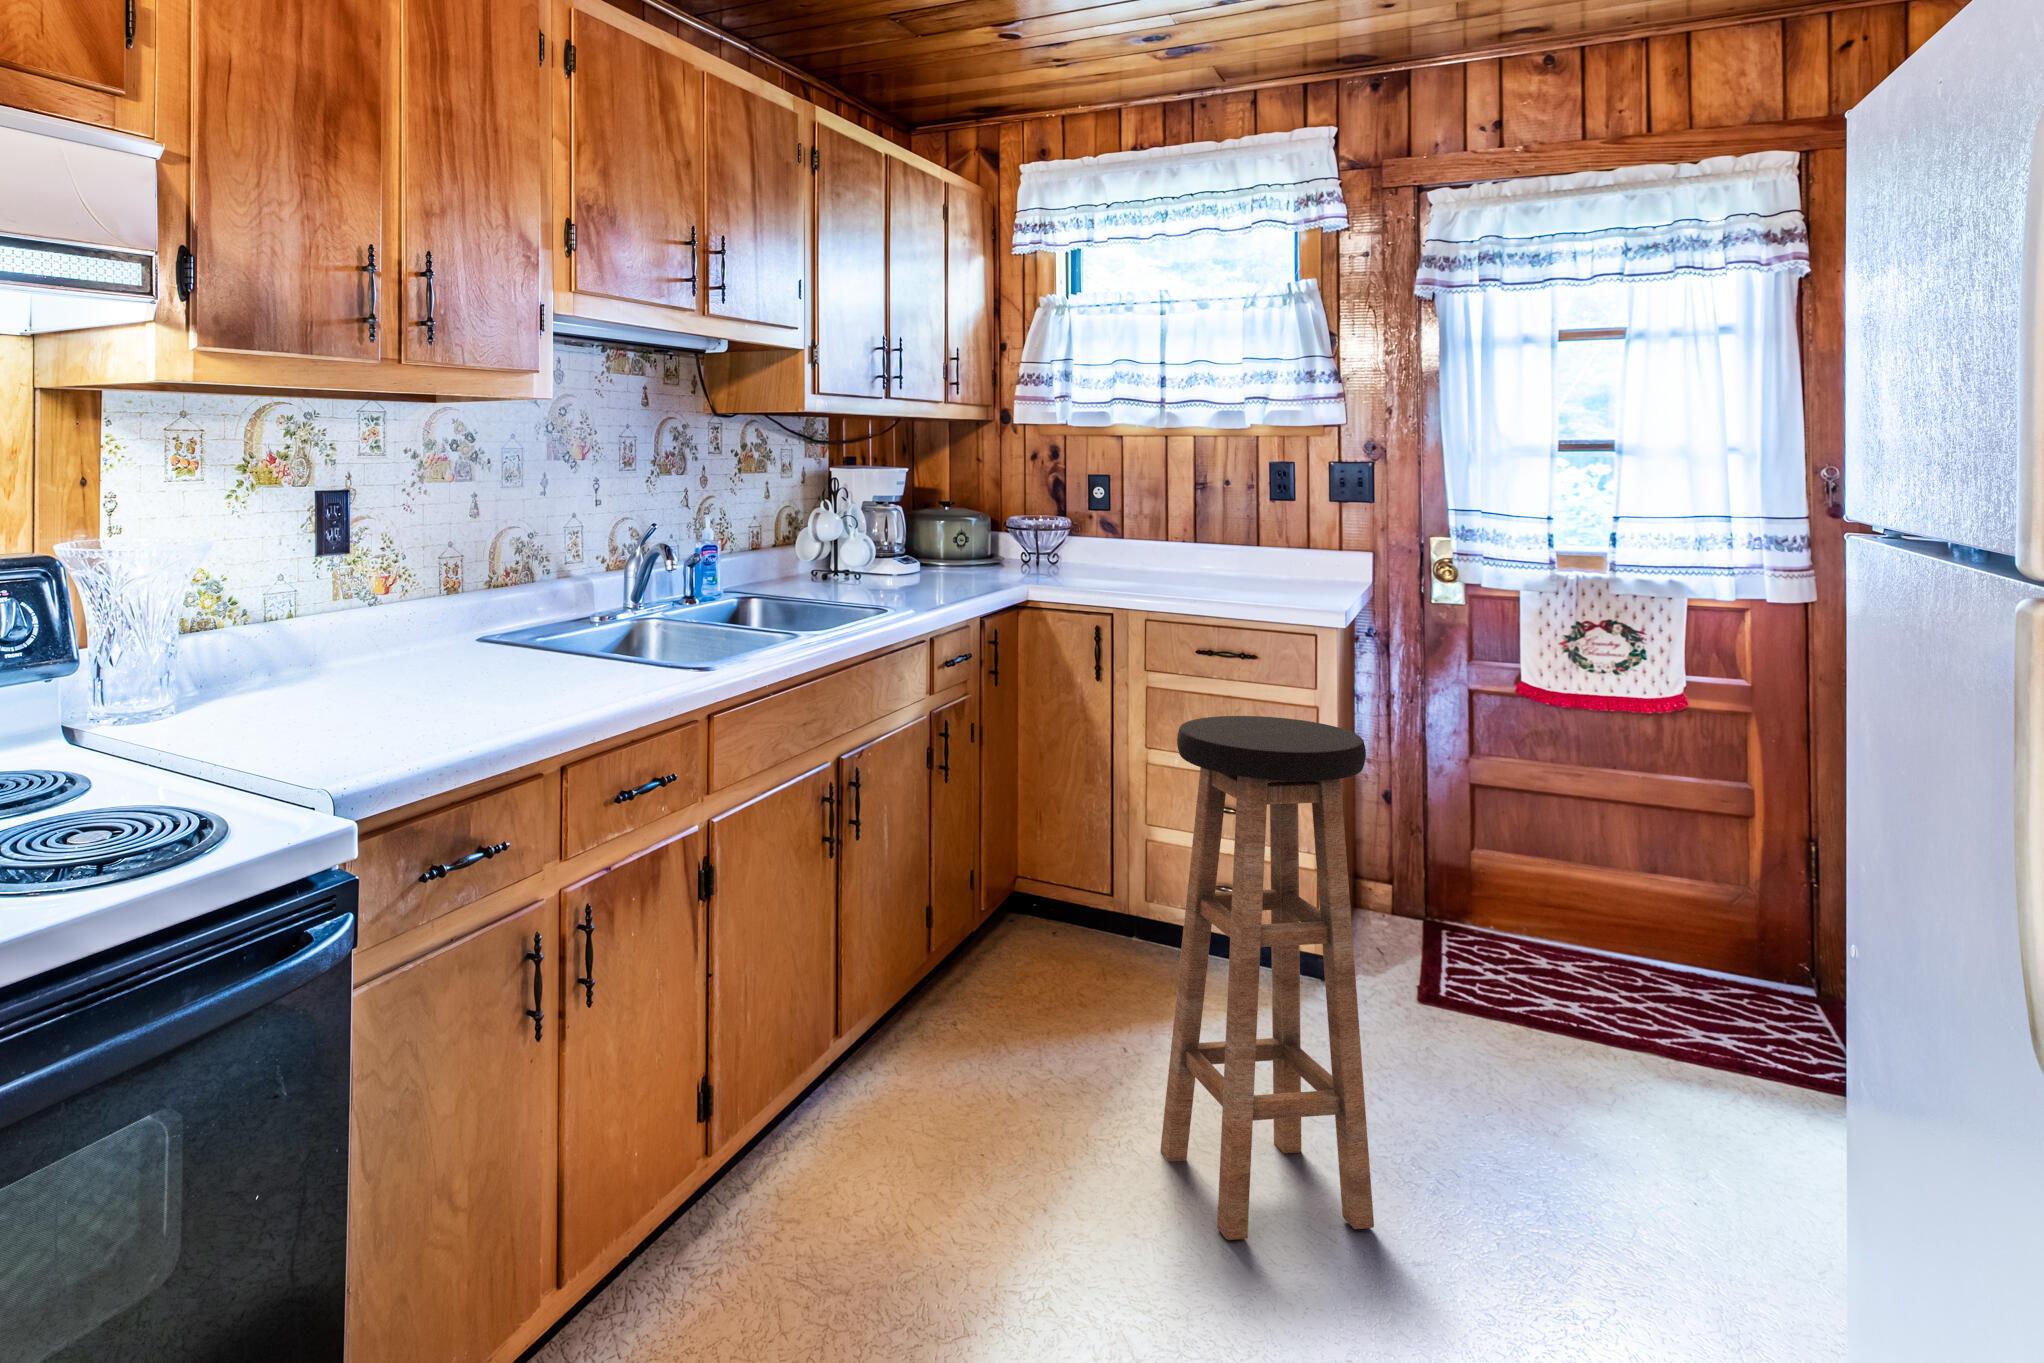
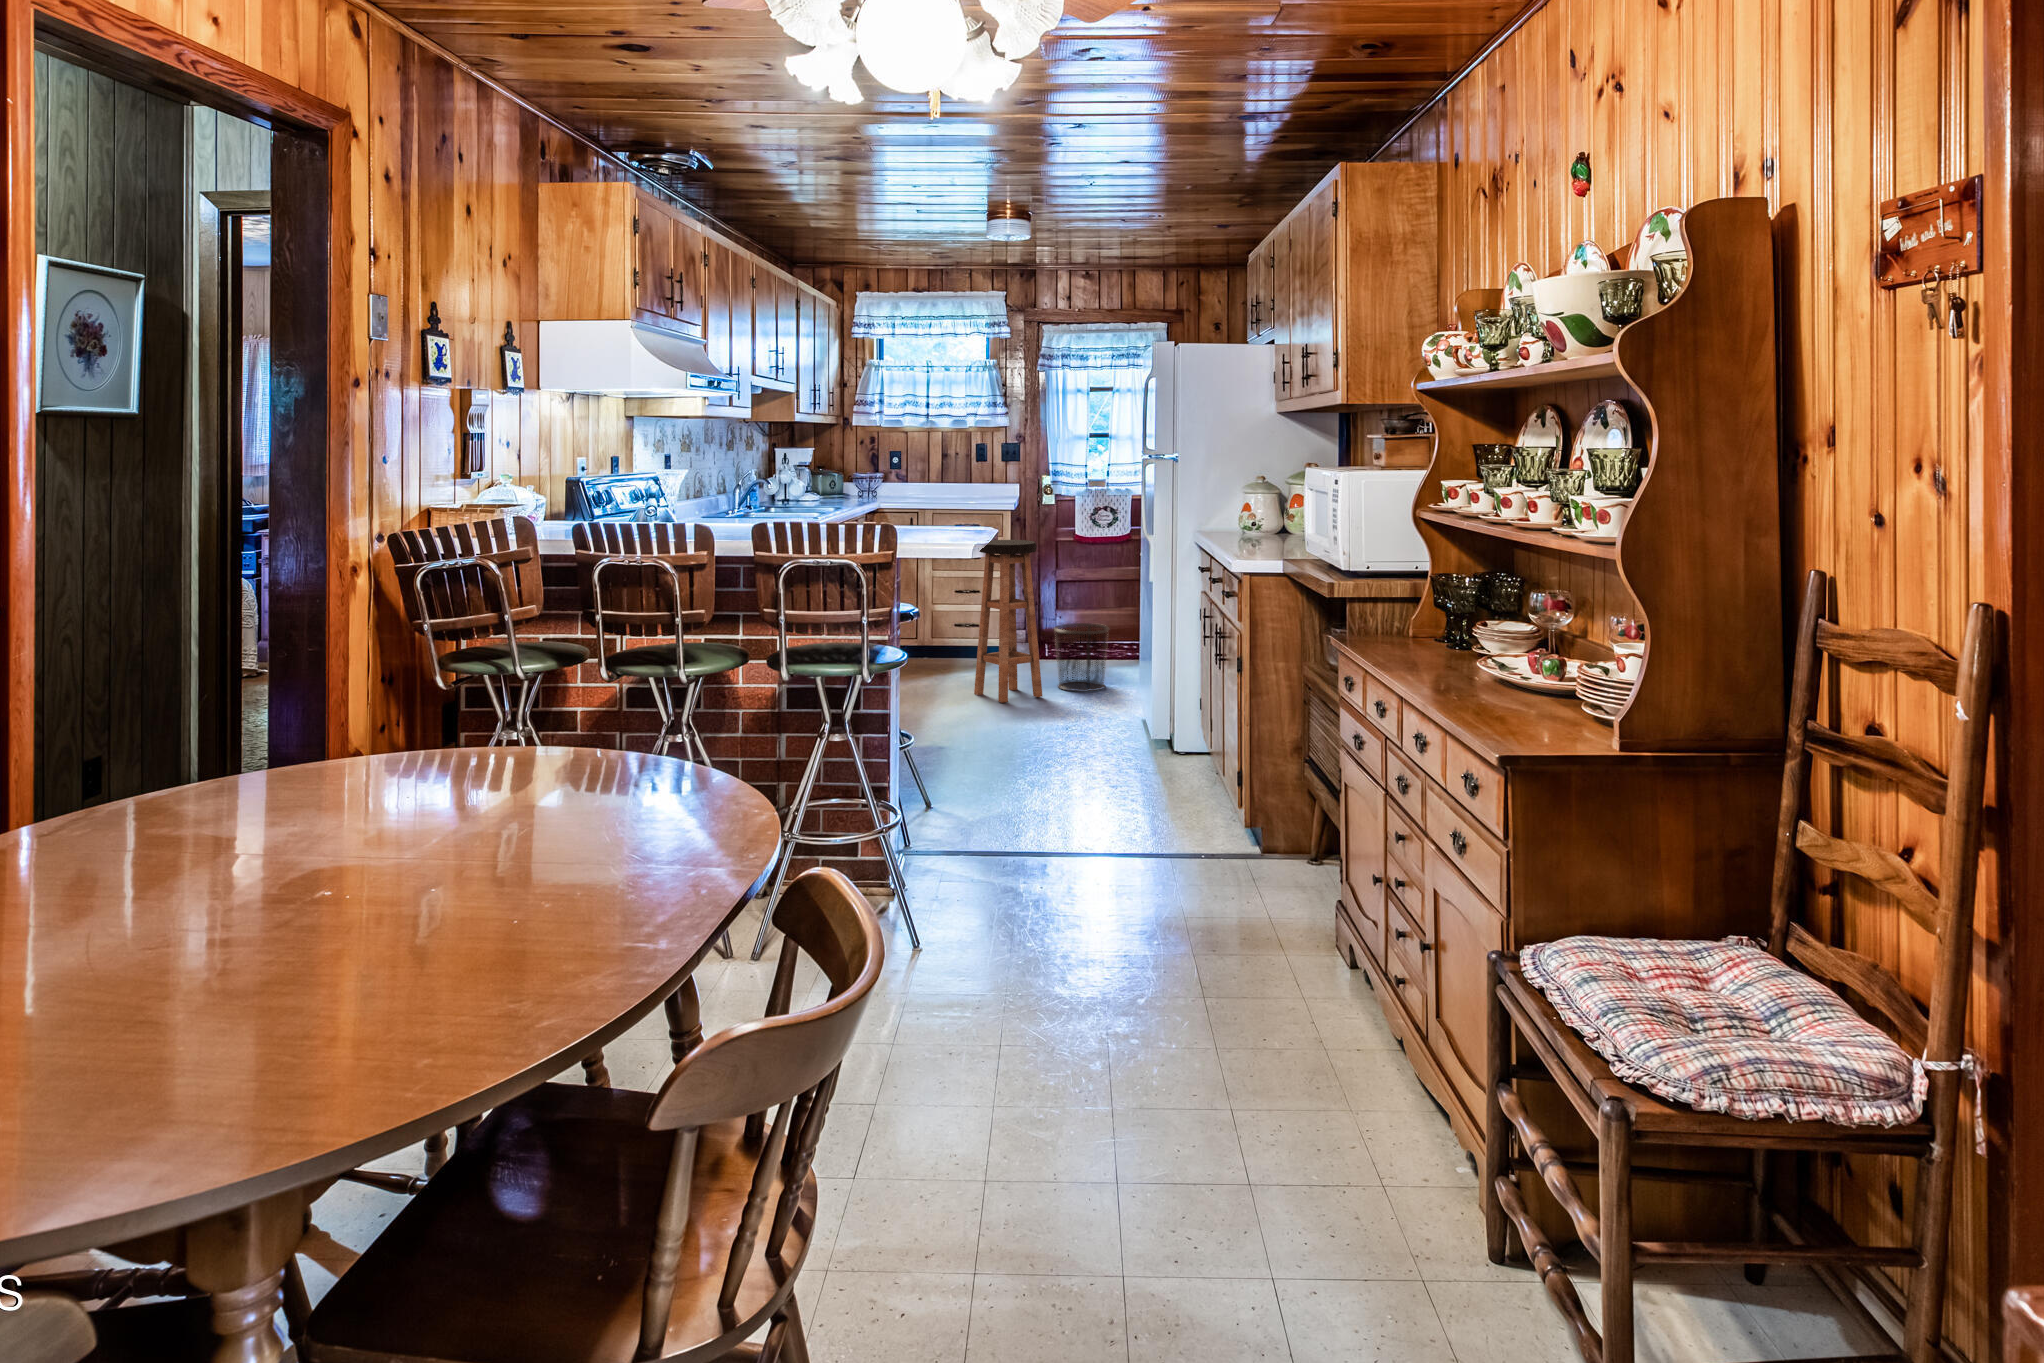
waste bin: none [1425,968,1628,1226] -> present [1054,623,1109,692]

